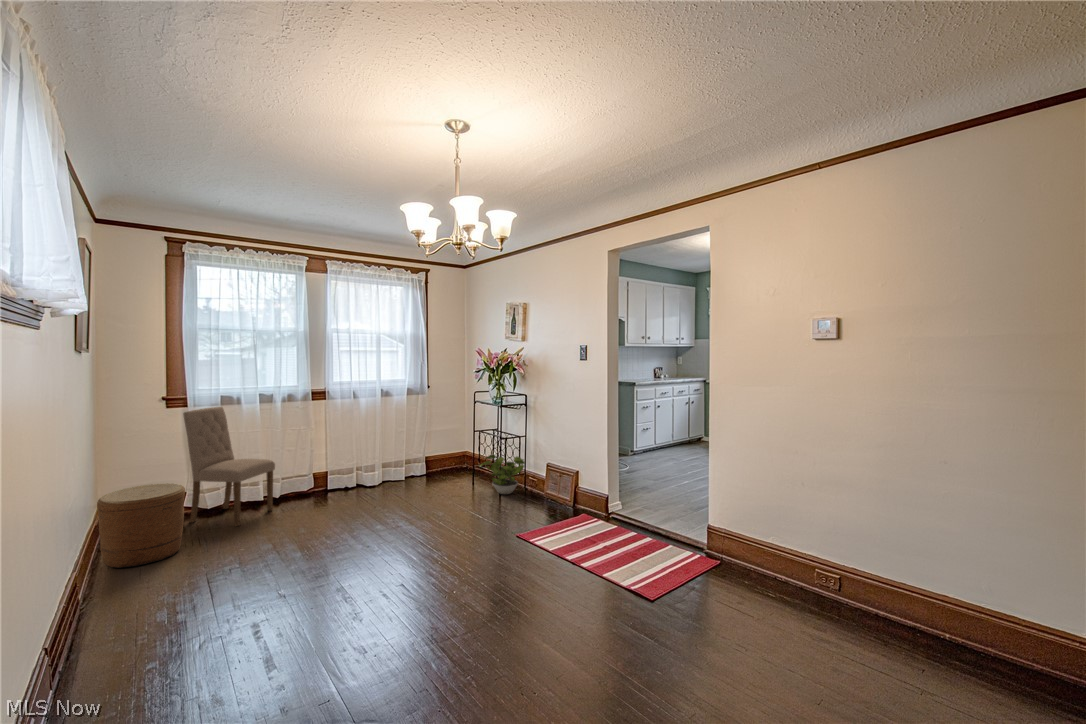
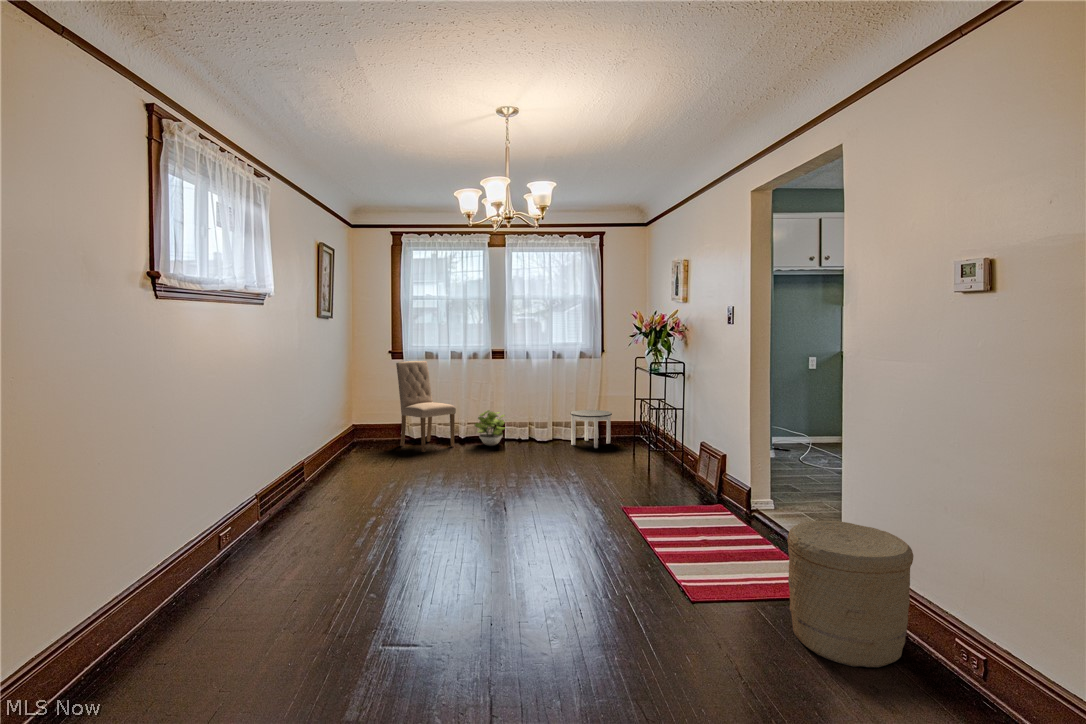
round table: none [405,446,448,486] -> present [570,410,612,448]
potted plant: present [480,455,525,494] -> present [475,410,505,446]
woven basket: present [97,483,185,568] -> present [787,521,913,667]

